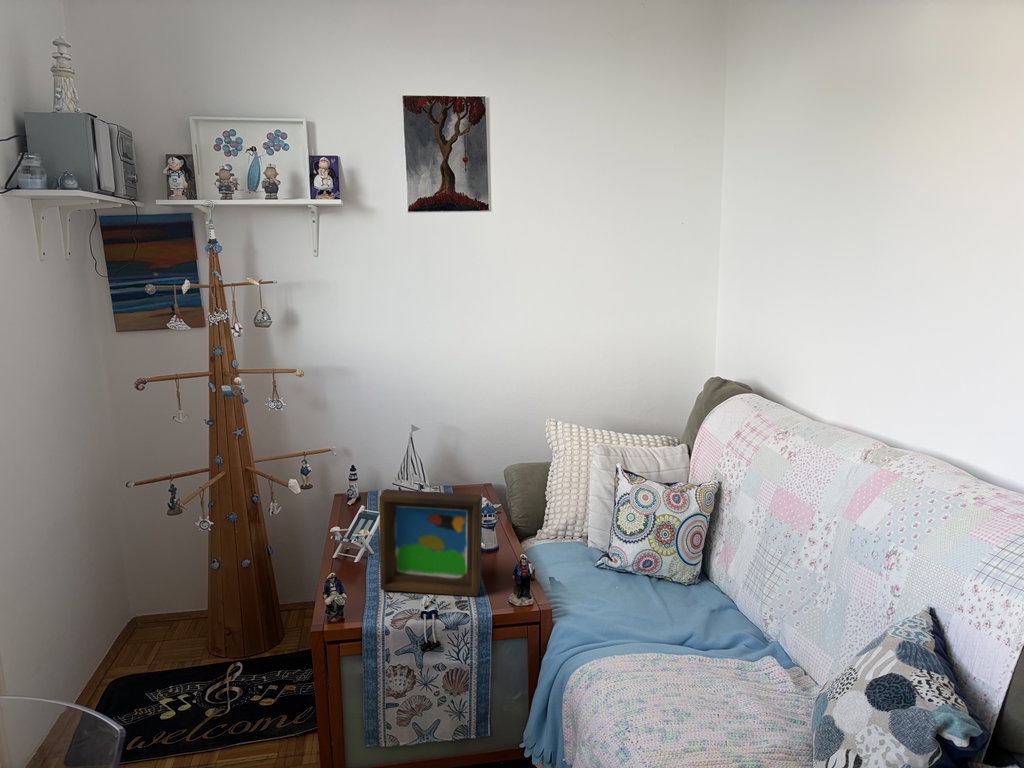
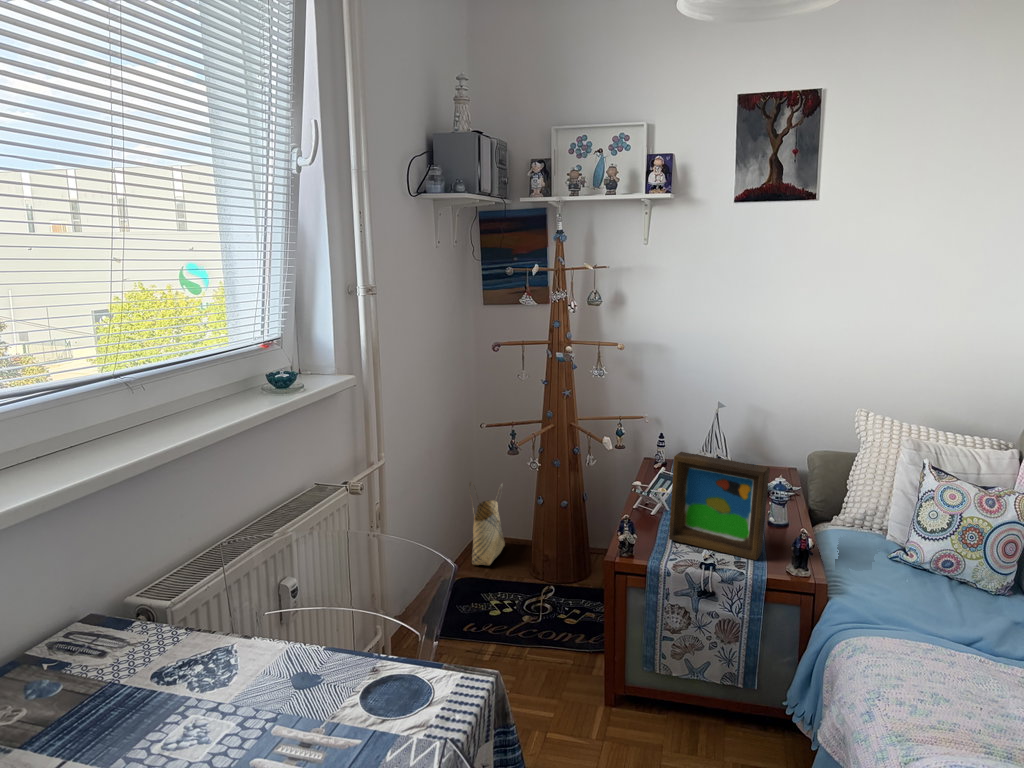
woven basket: none [116,549,171,657] -> present [469,482,505,565]

